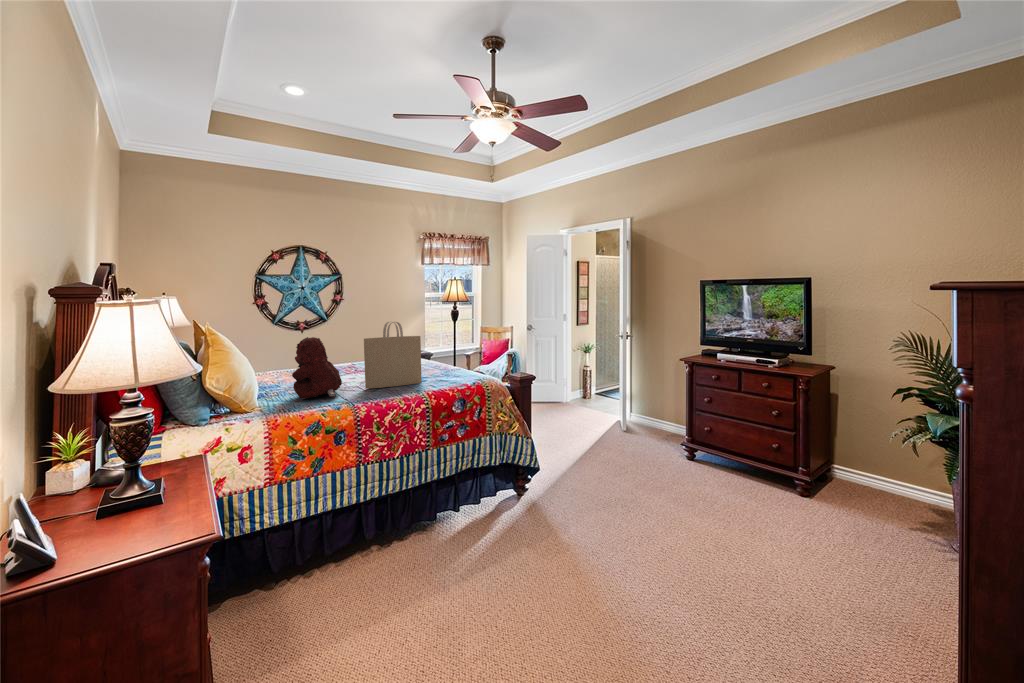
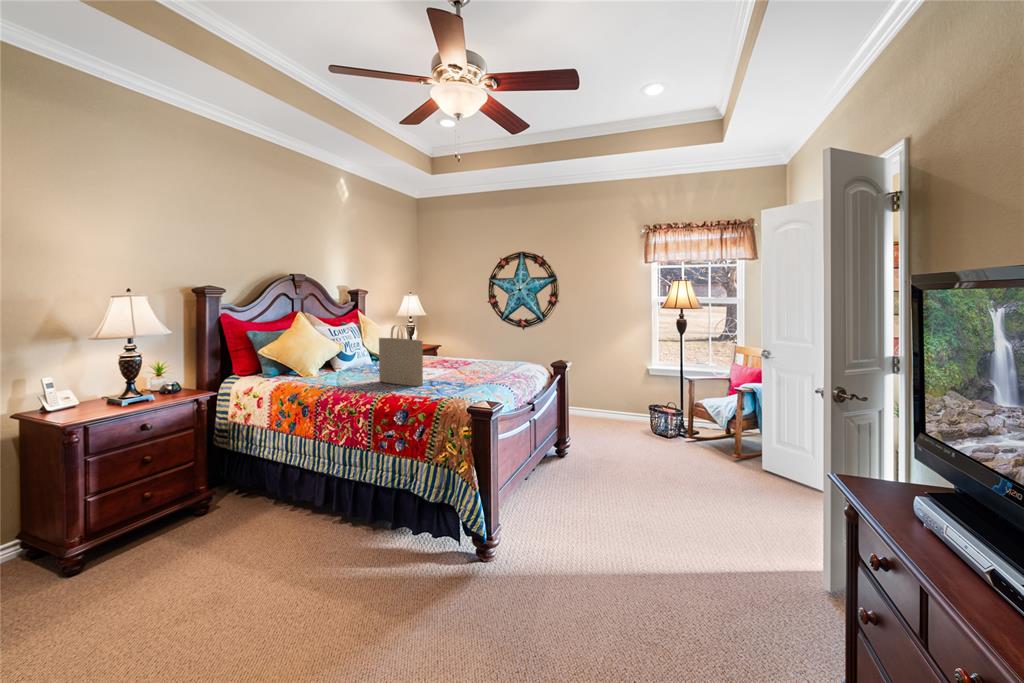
teddy bear: present [292,337,342,399] -> none [328,332,371,382]

